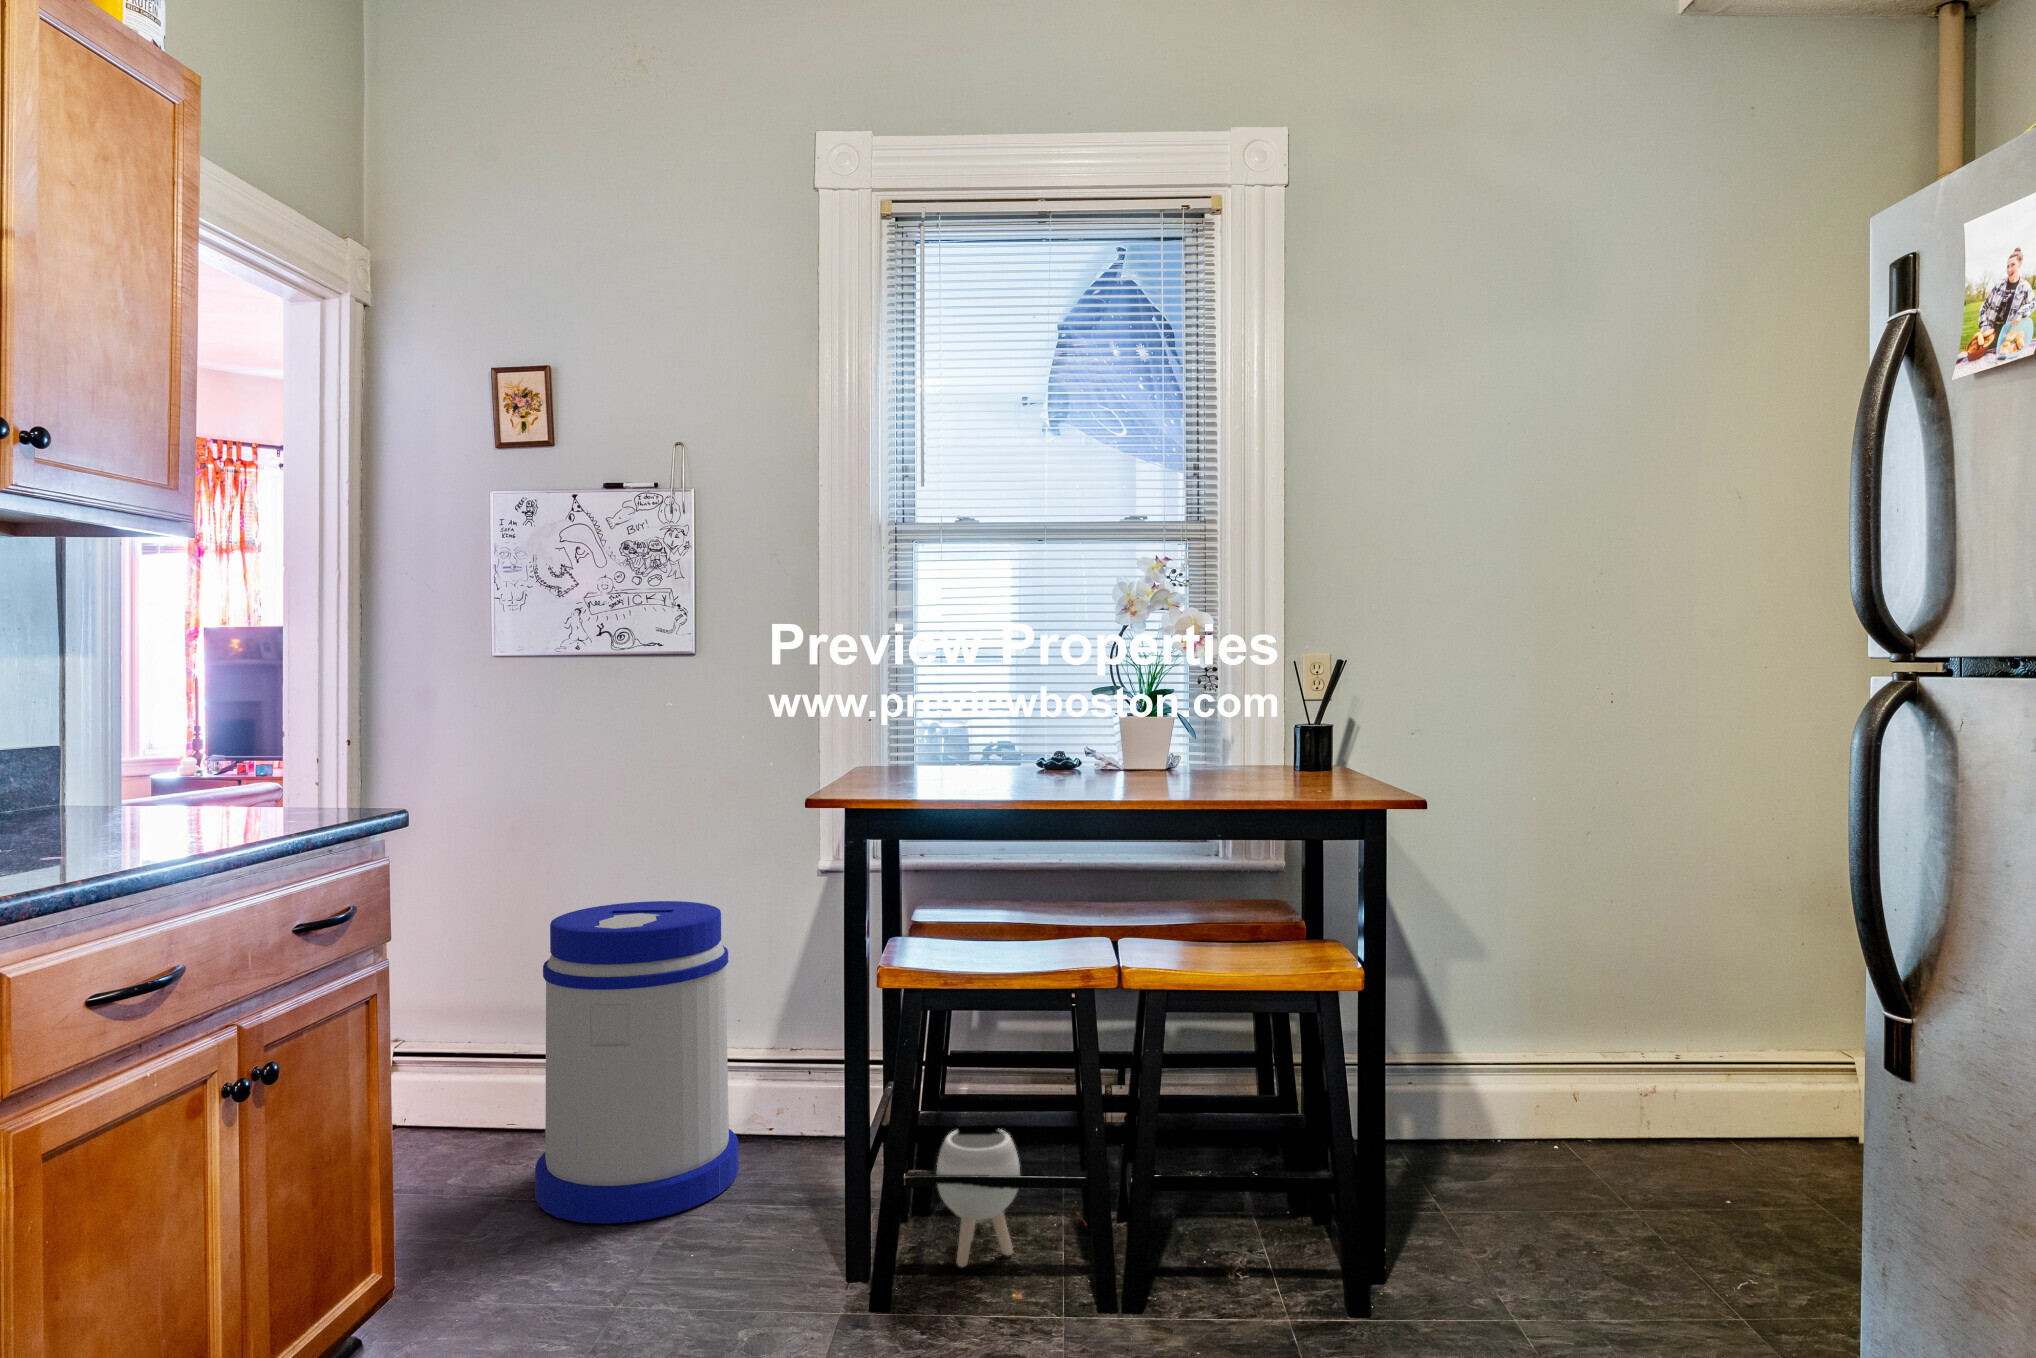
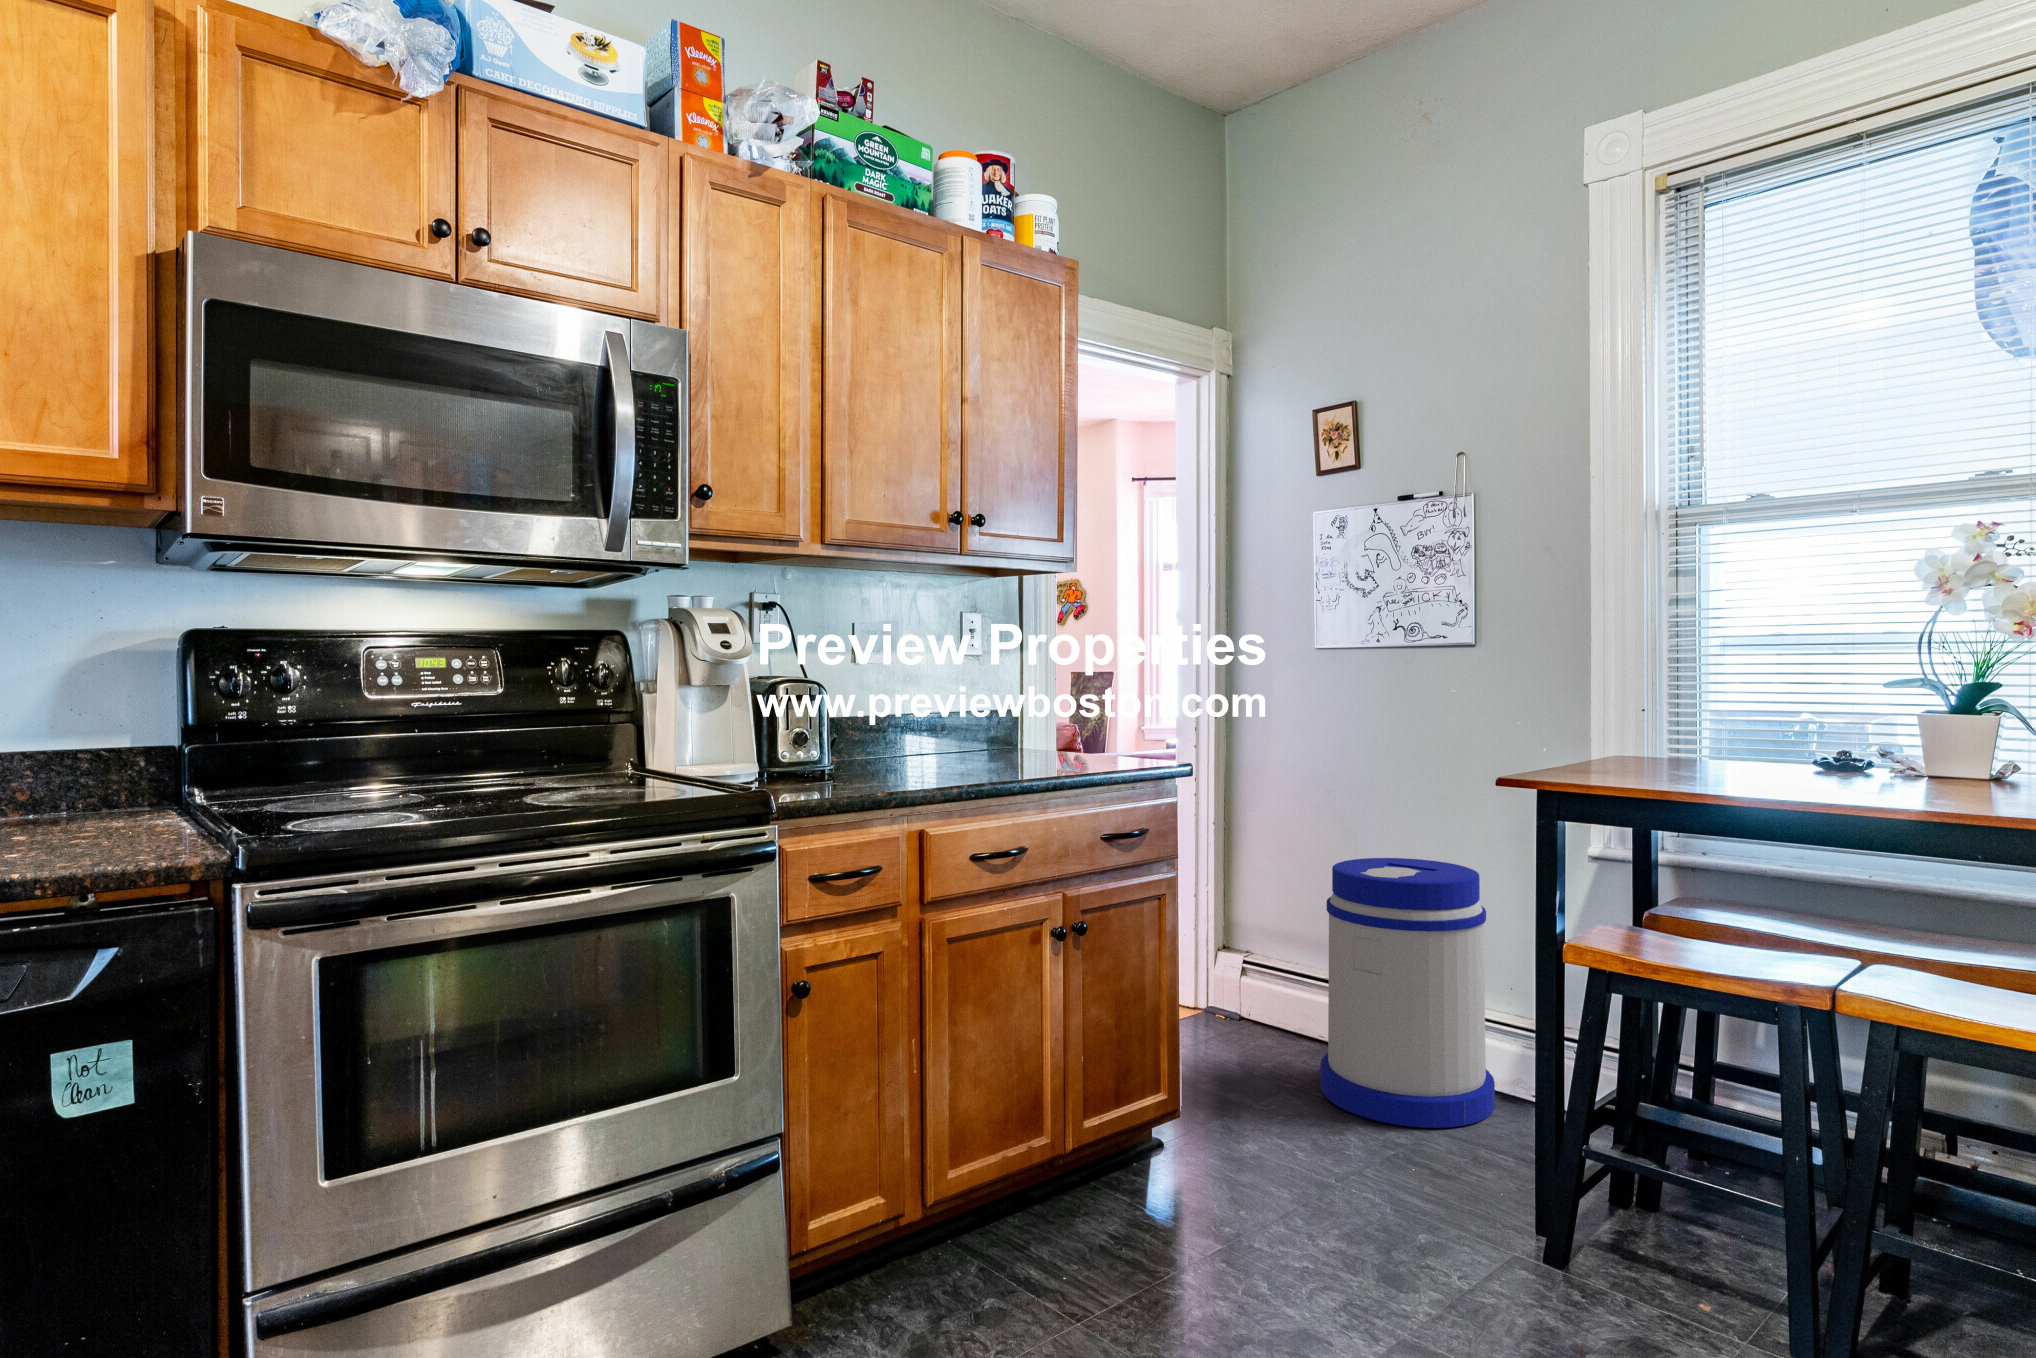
planter: present [937,1128,1020,1267] -> none [1638,1128,1737,1273]

